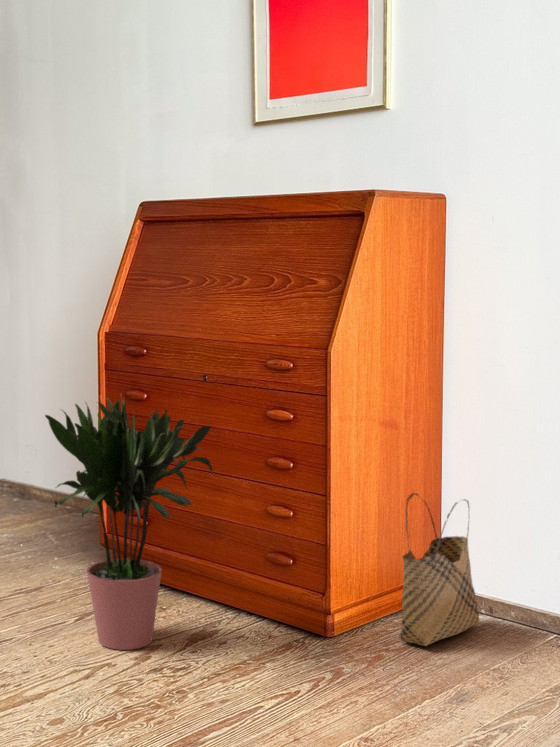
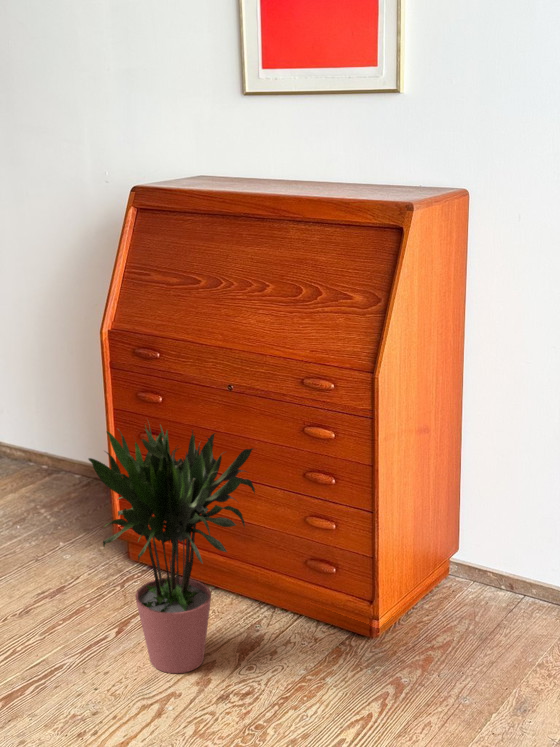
woven basket: present [400,493,479,646] -> none [440,493,506,642]

